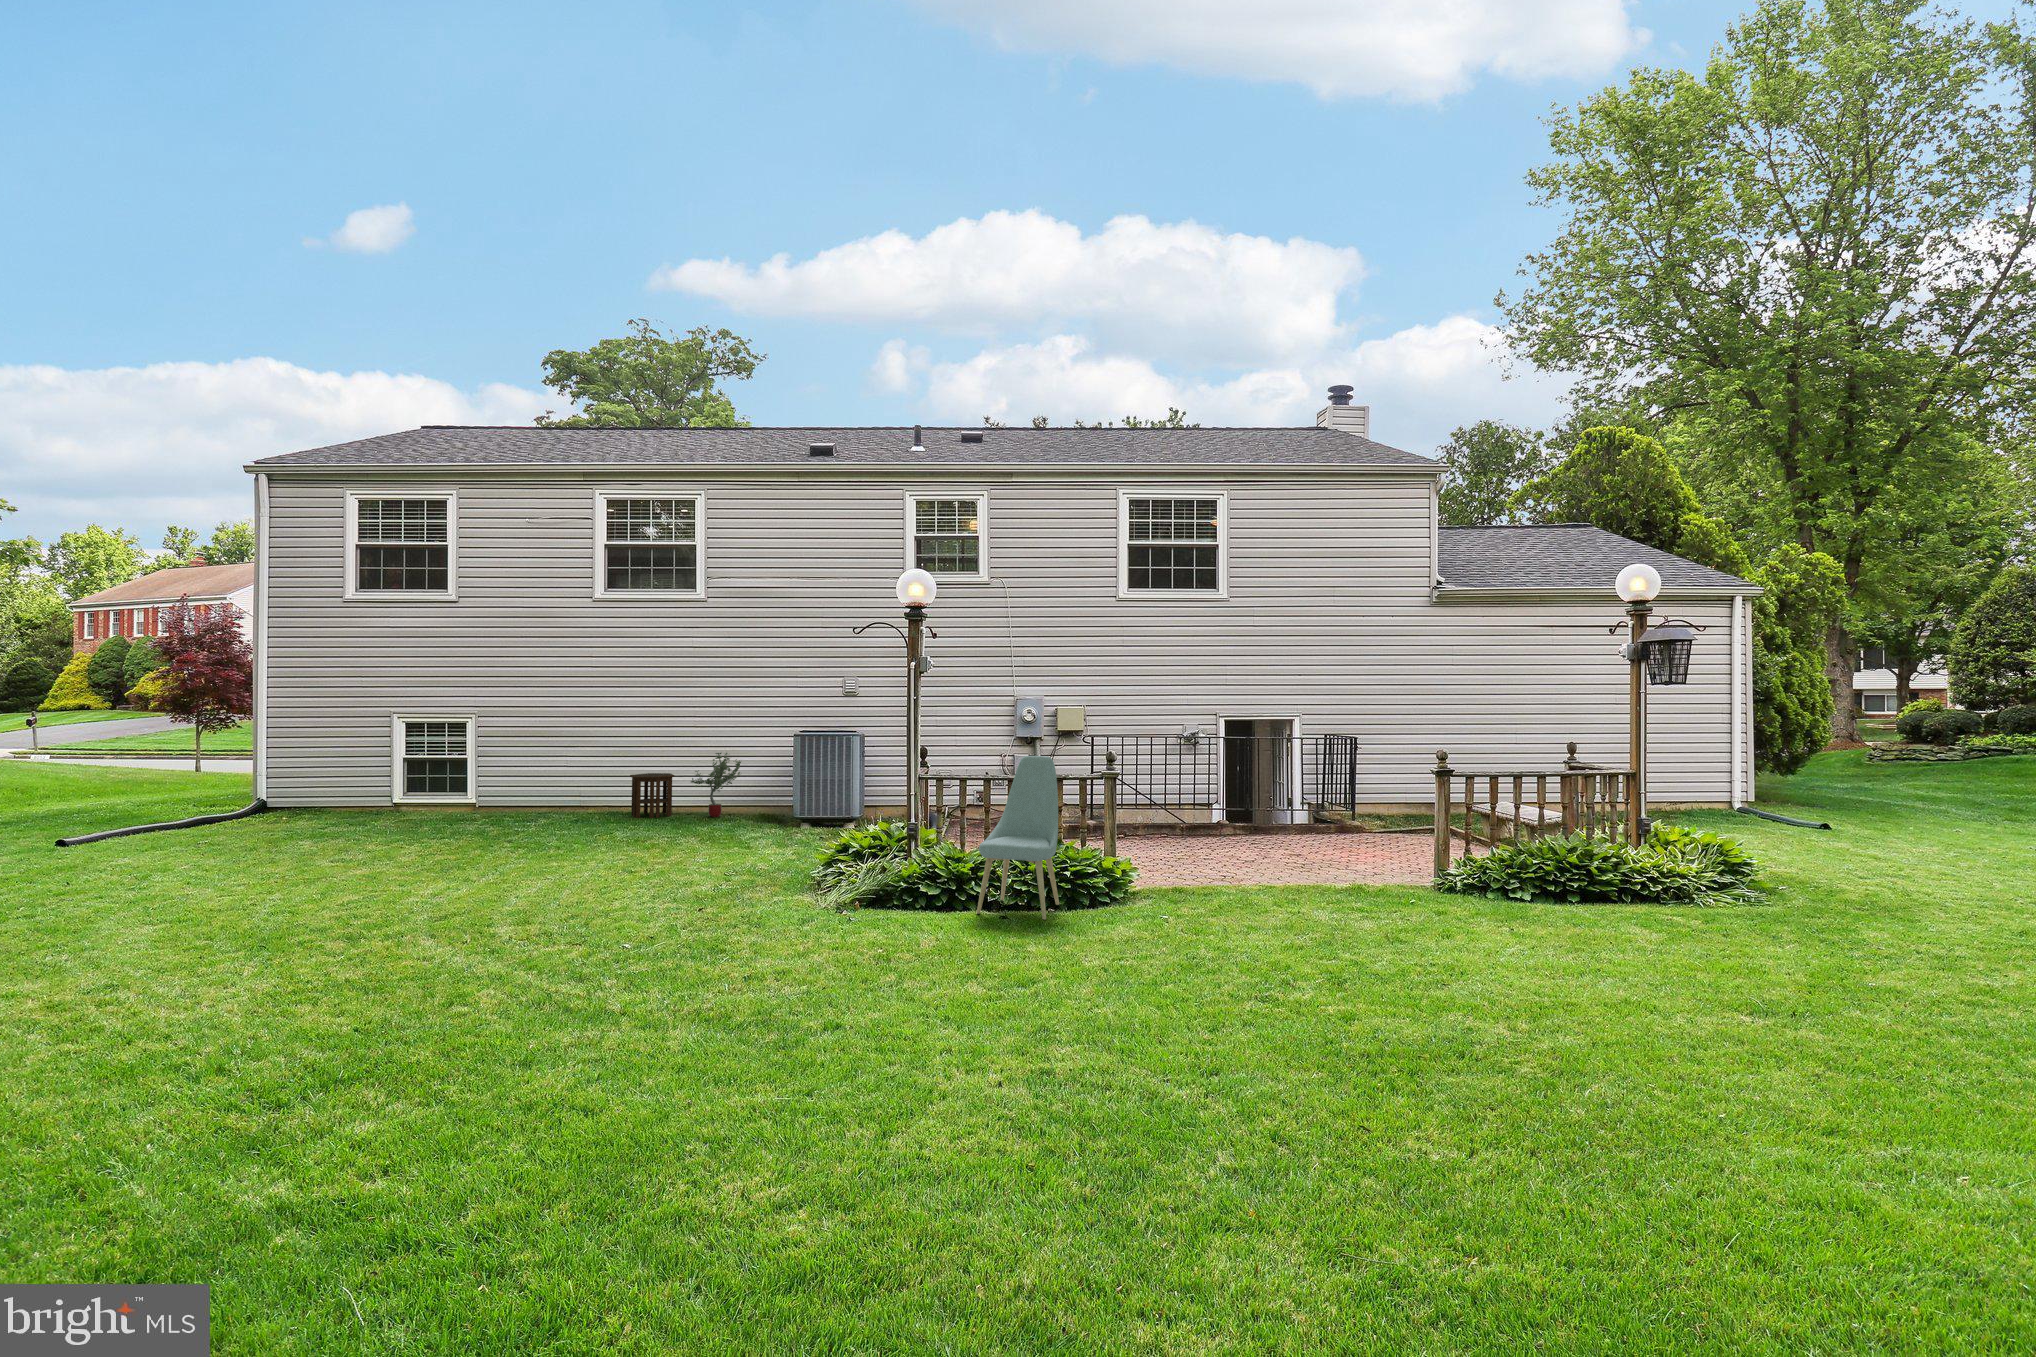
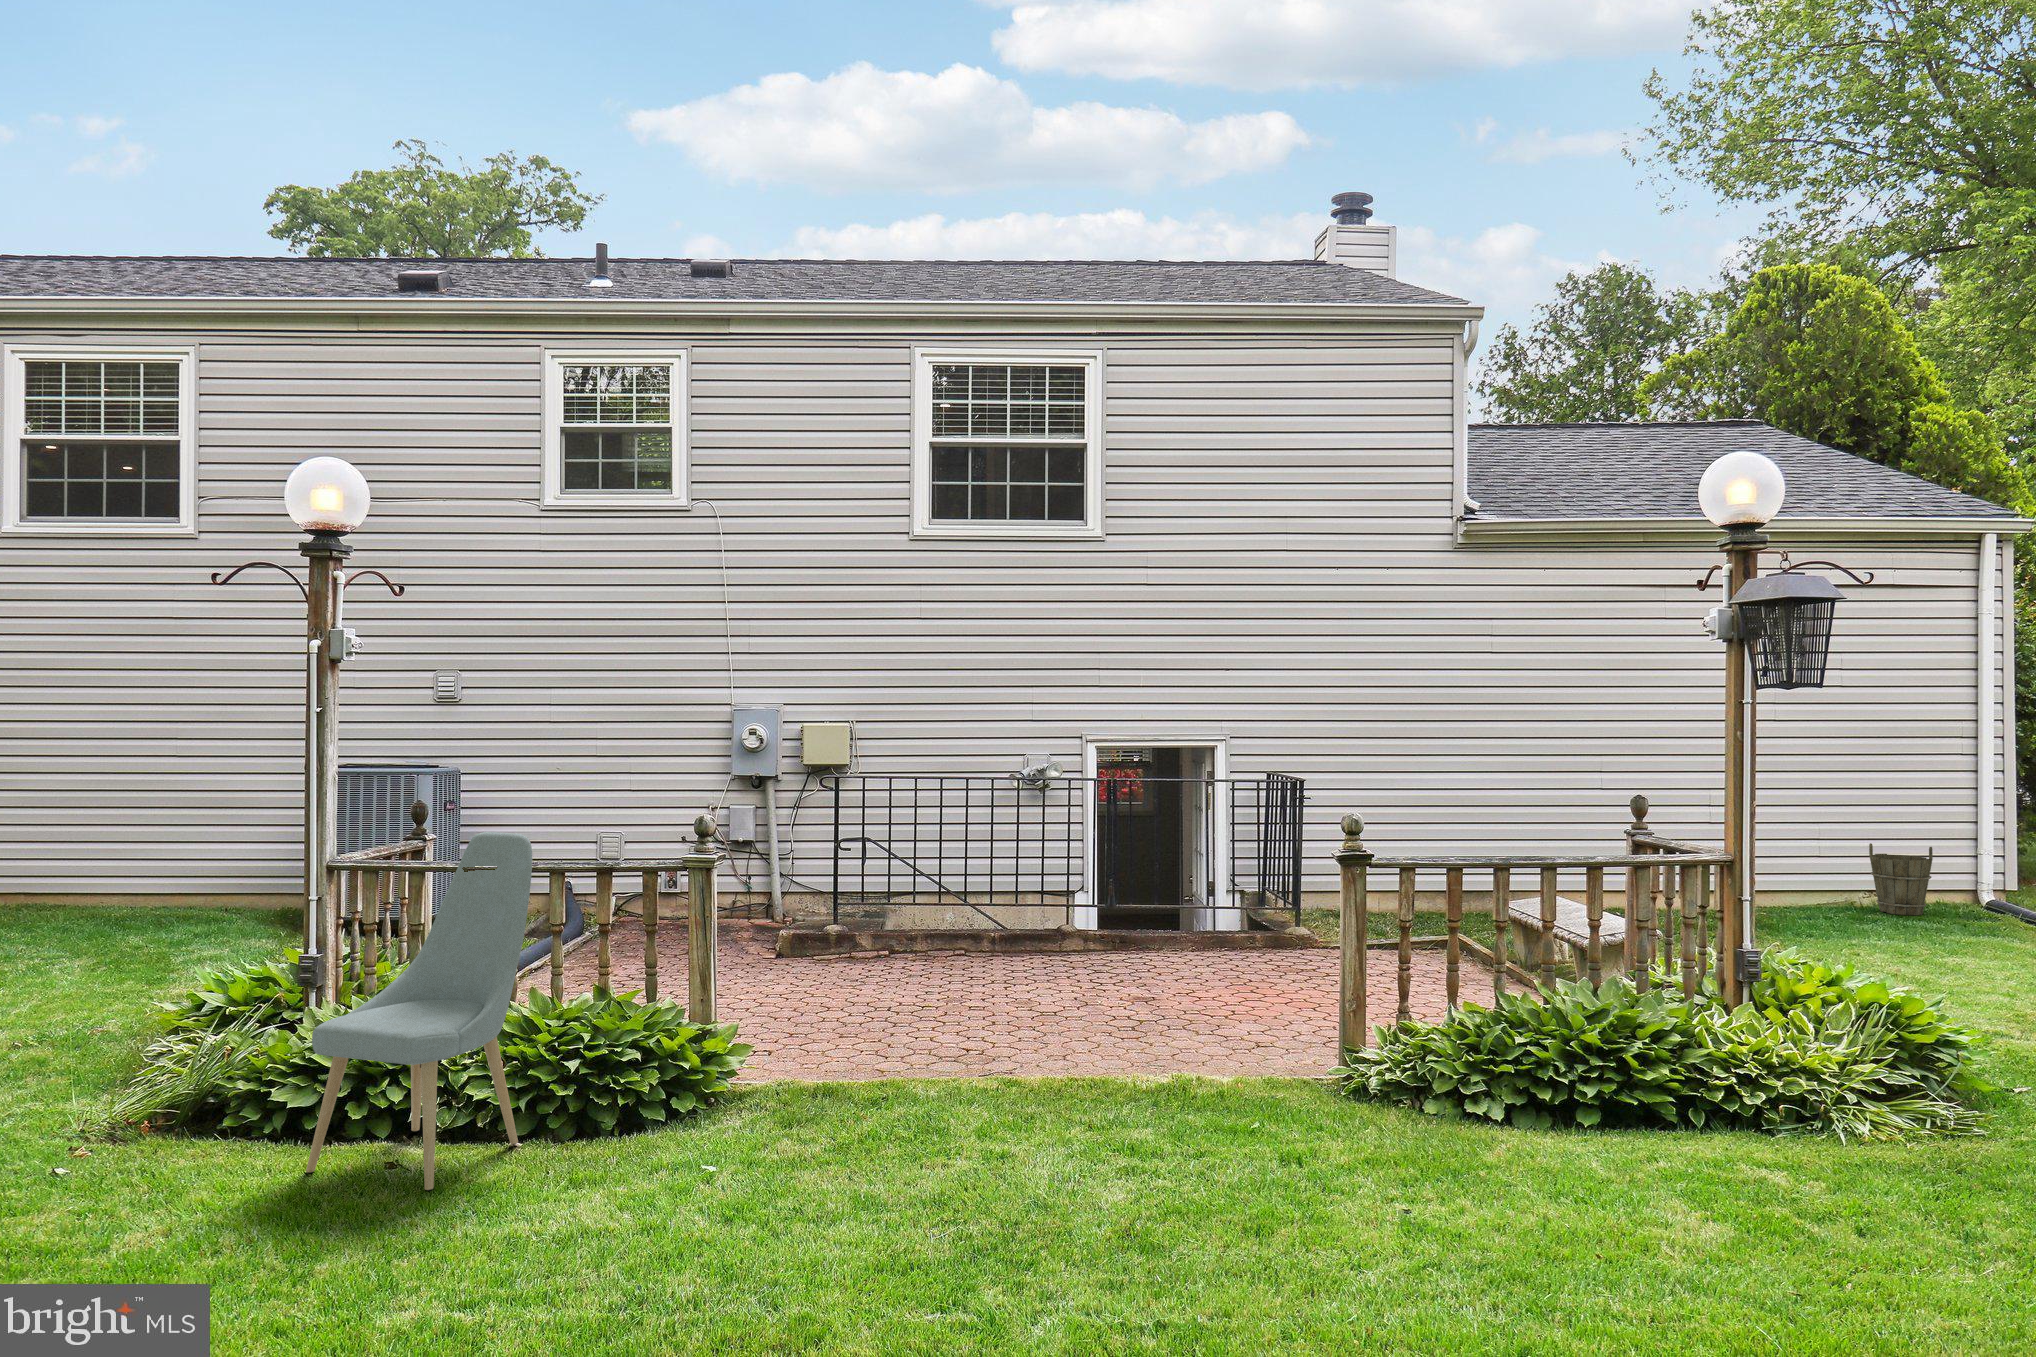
potted tree: present [691,753,741,817] -> none [147,805,241,920]
side table: present [630,773,674,818] -> none [35,842,122,923]
bucket: none [1671,776,1710,818] -> present [1869,843,1933,915]

